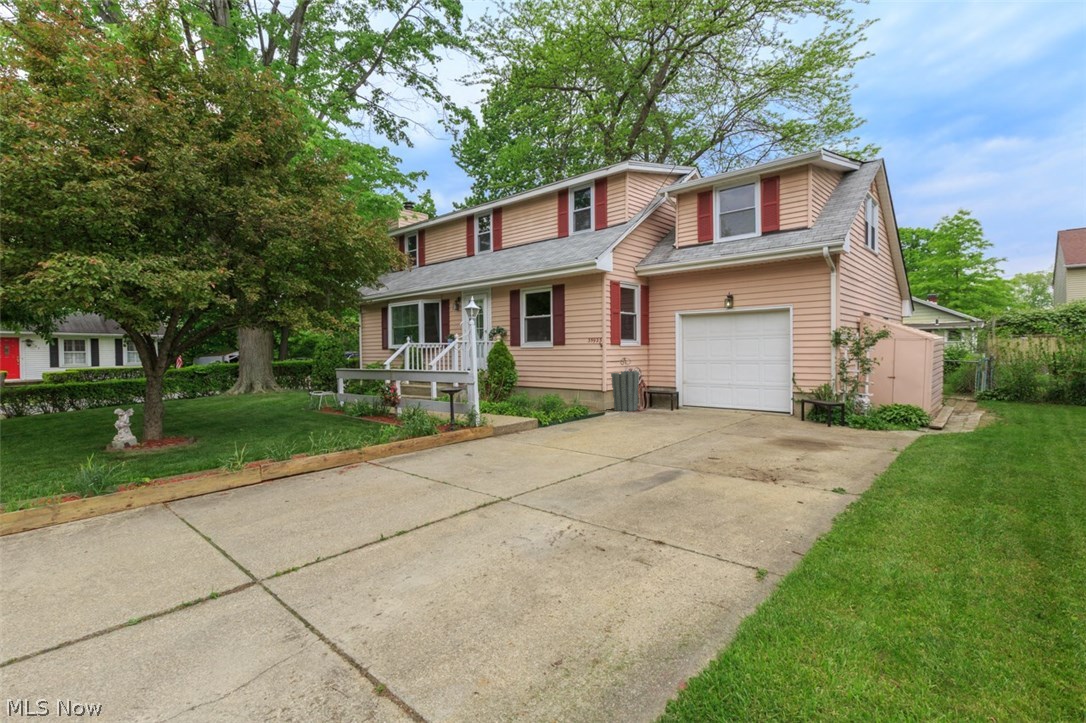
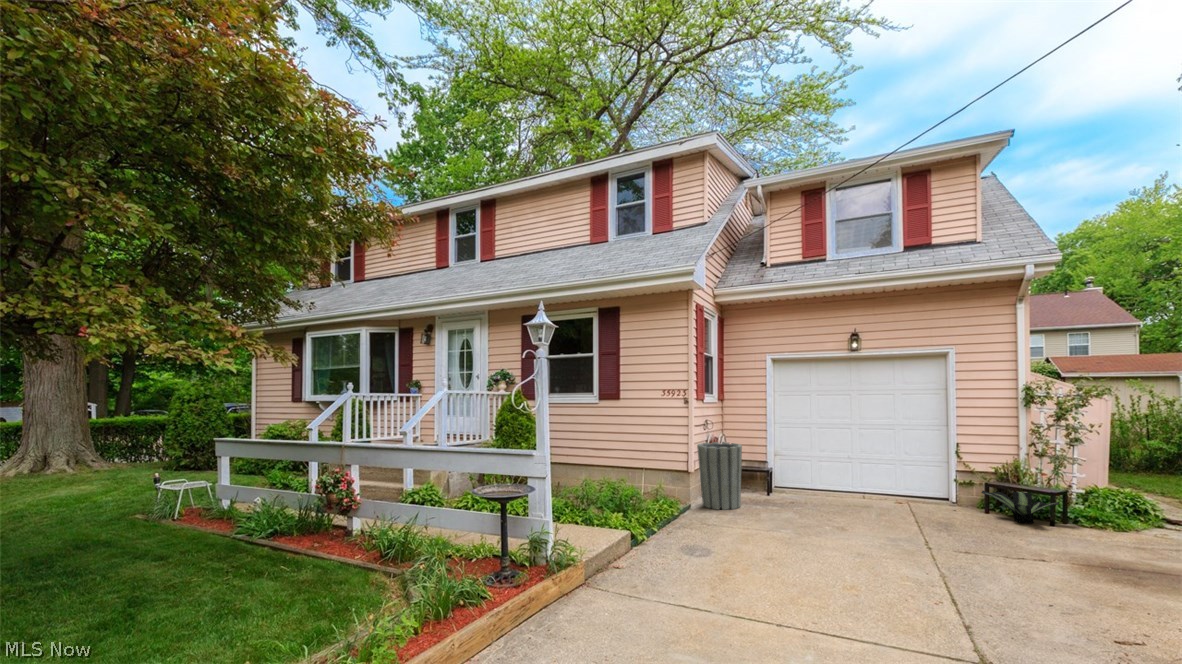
potted plant: none [783,399,826,419] -> present [982,491,1059,523]

